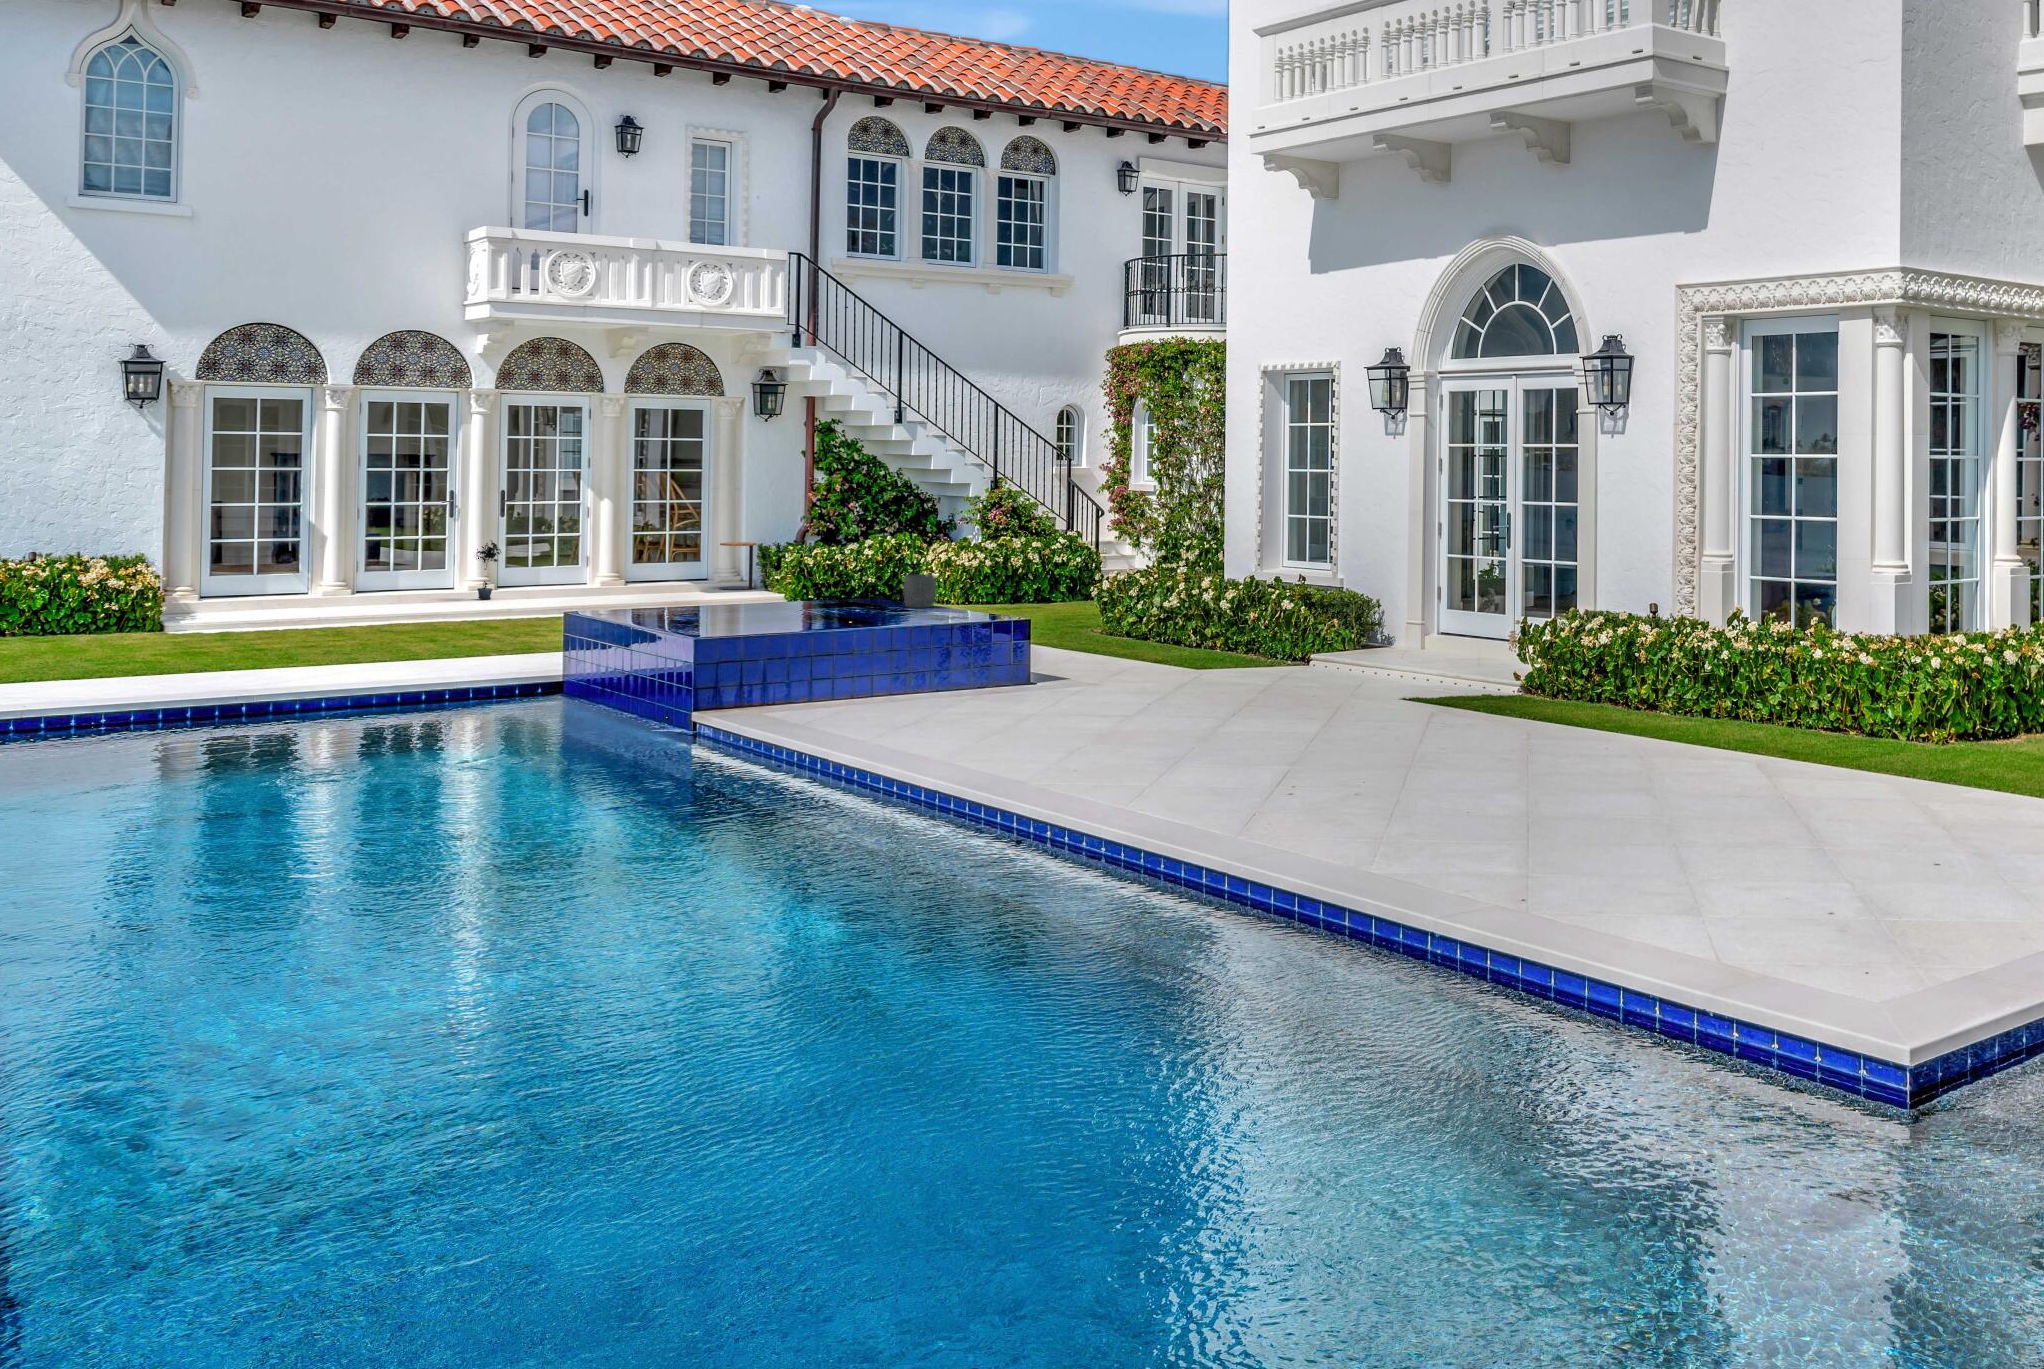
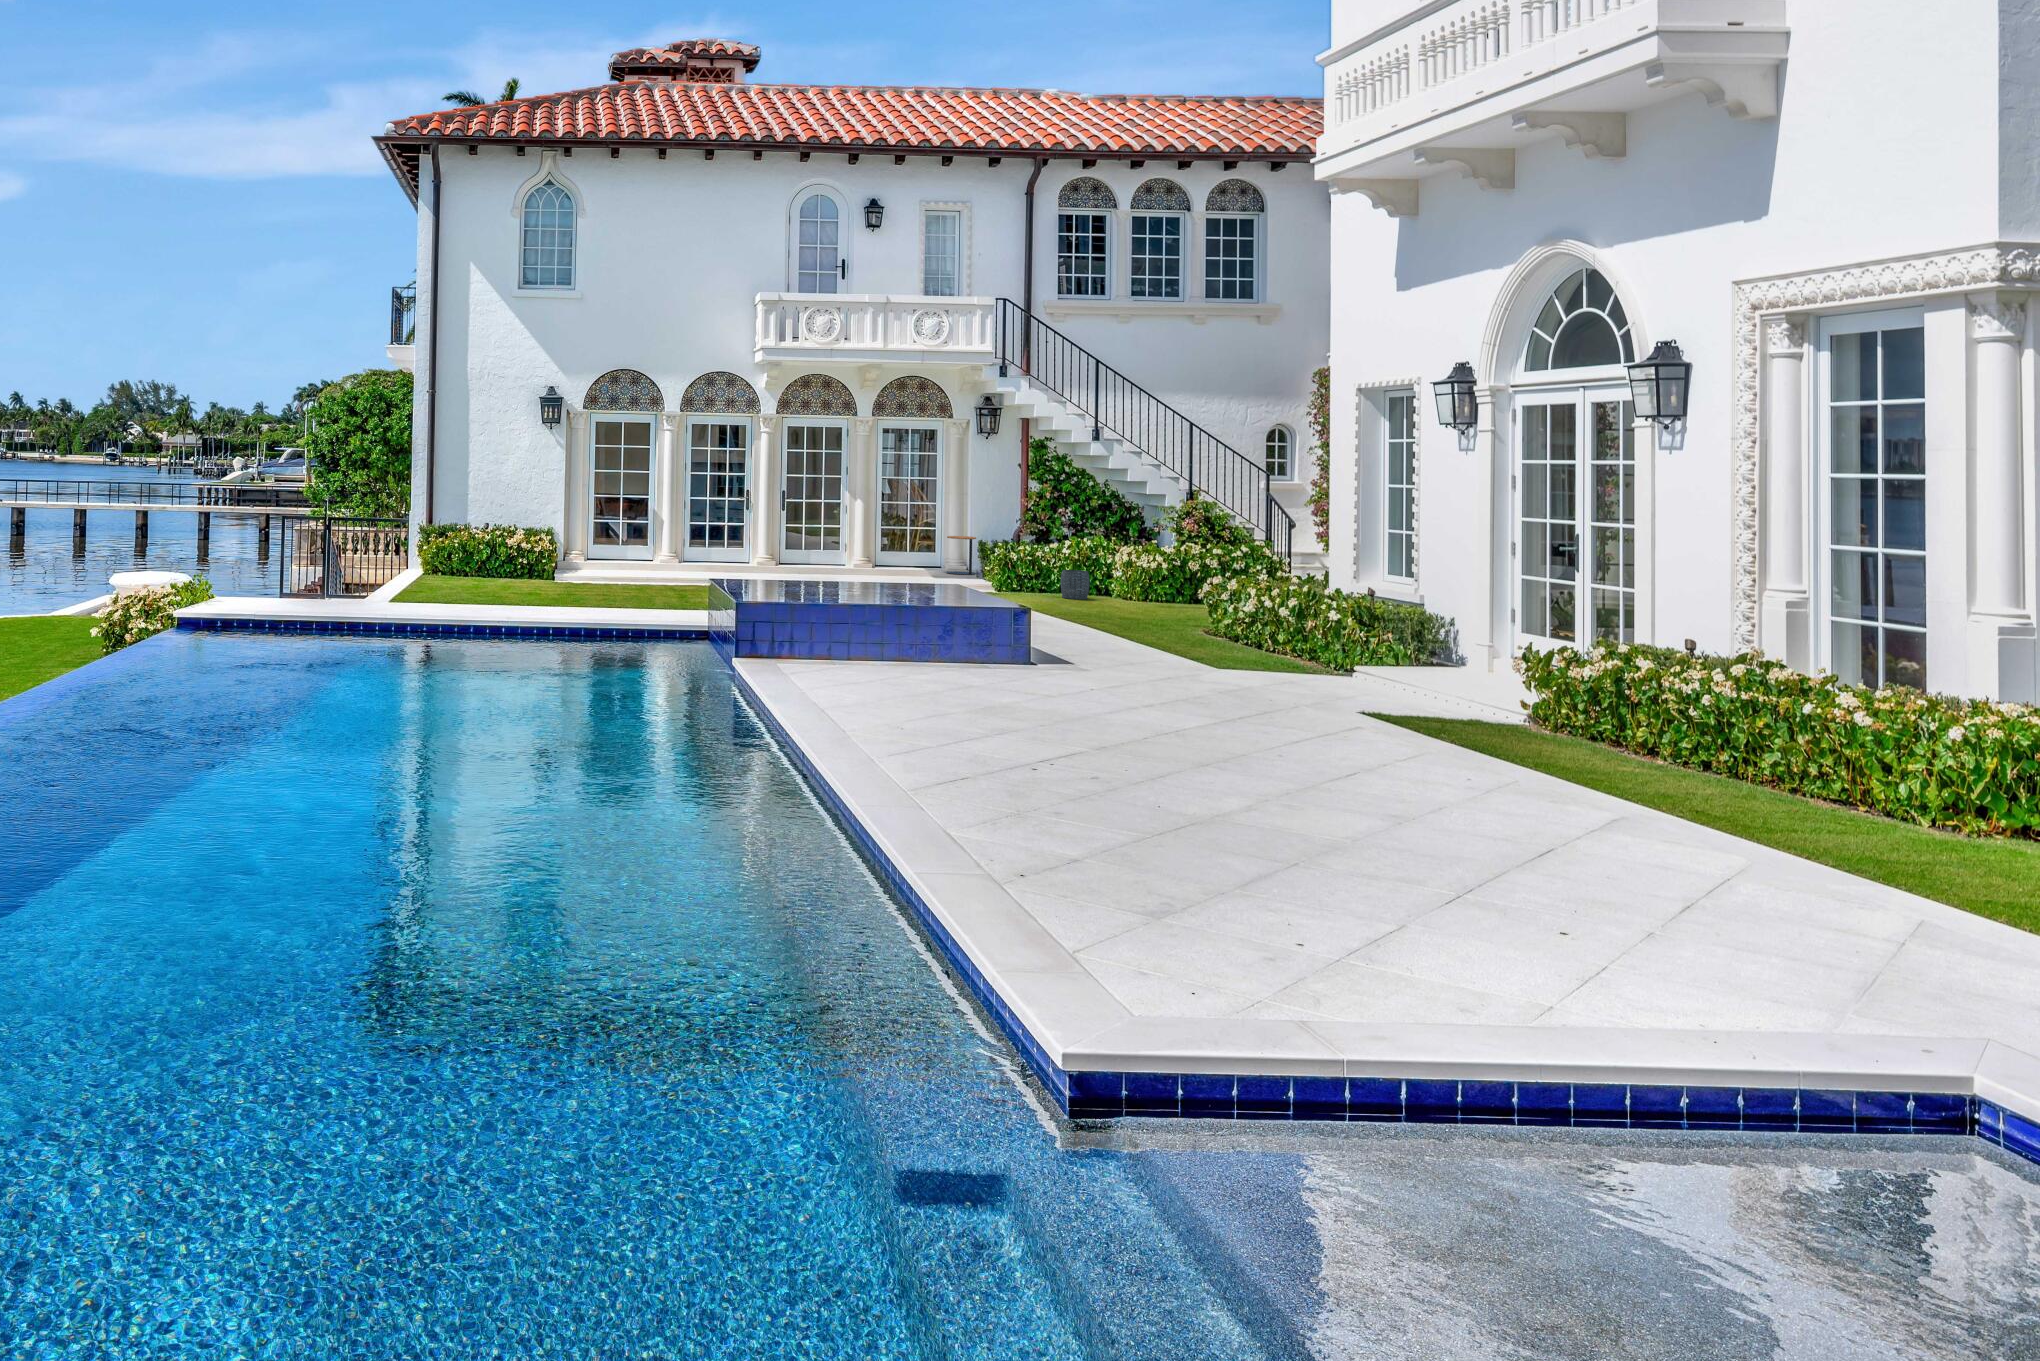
potted plant: present [477,540,501,600] -> none [761,526,780,570]

